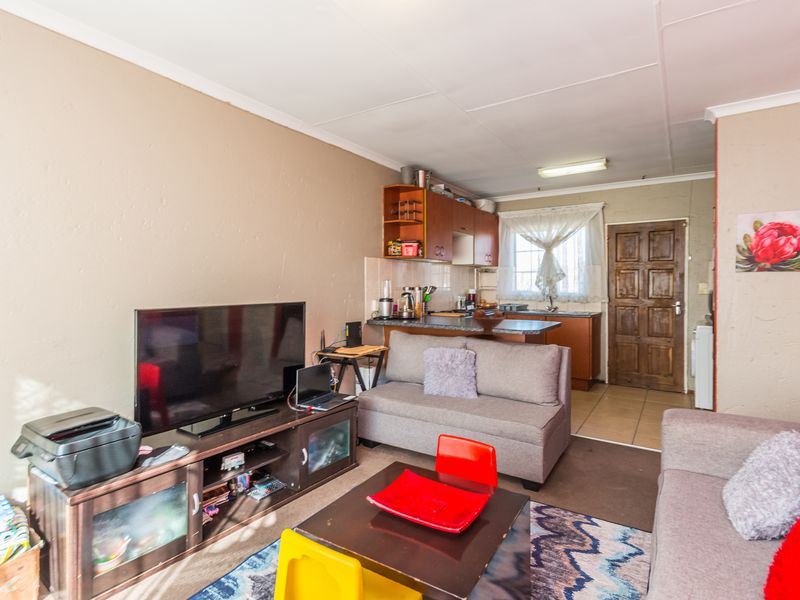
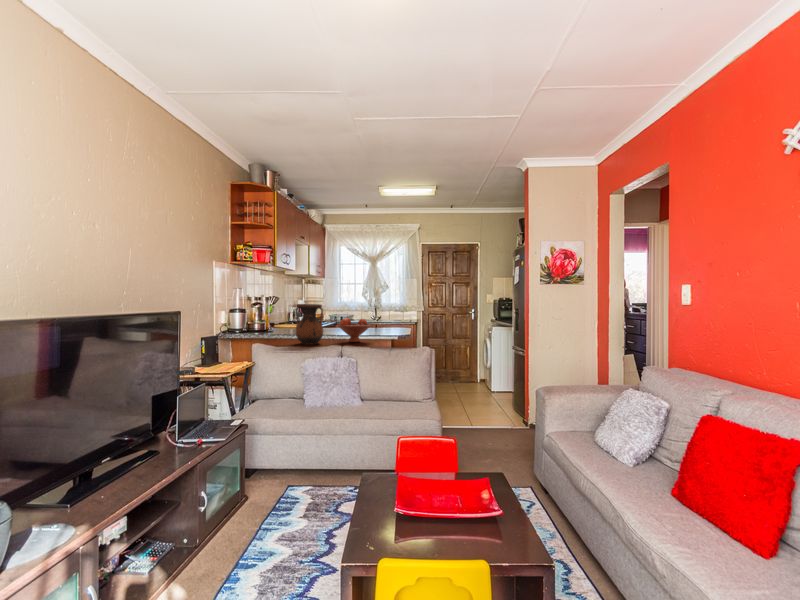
vase: none [428,295,455,335] -> present [296,304,323,344]

